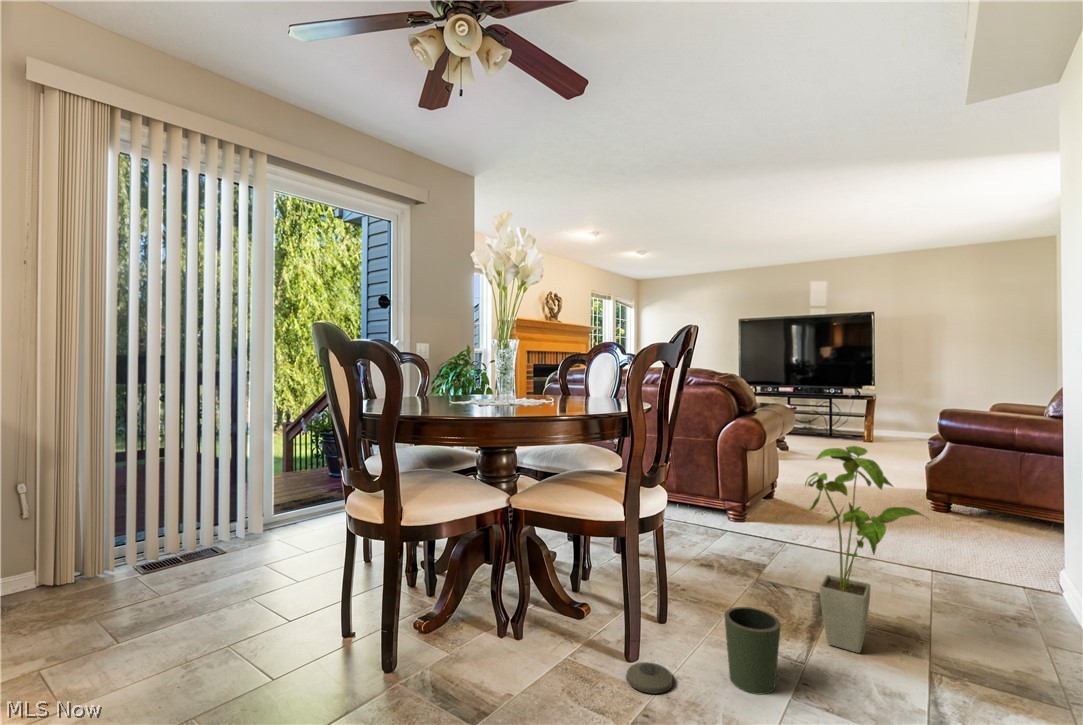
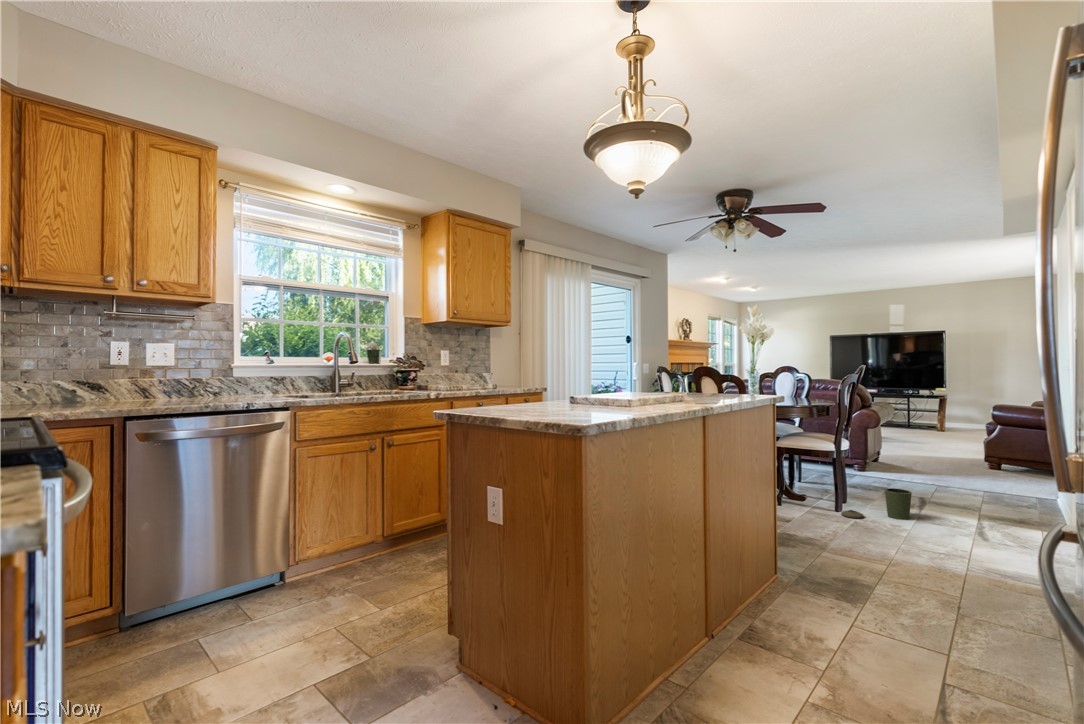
house plant: present [805,446,923,653] -> none [917,420,980,512]

